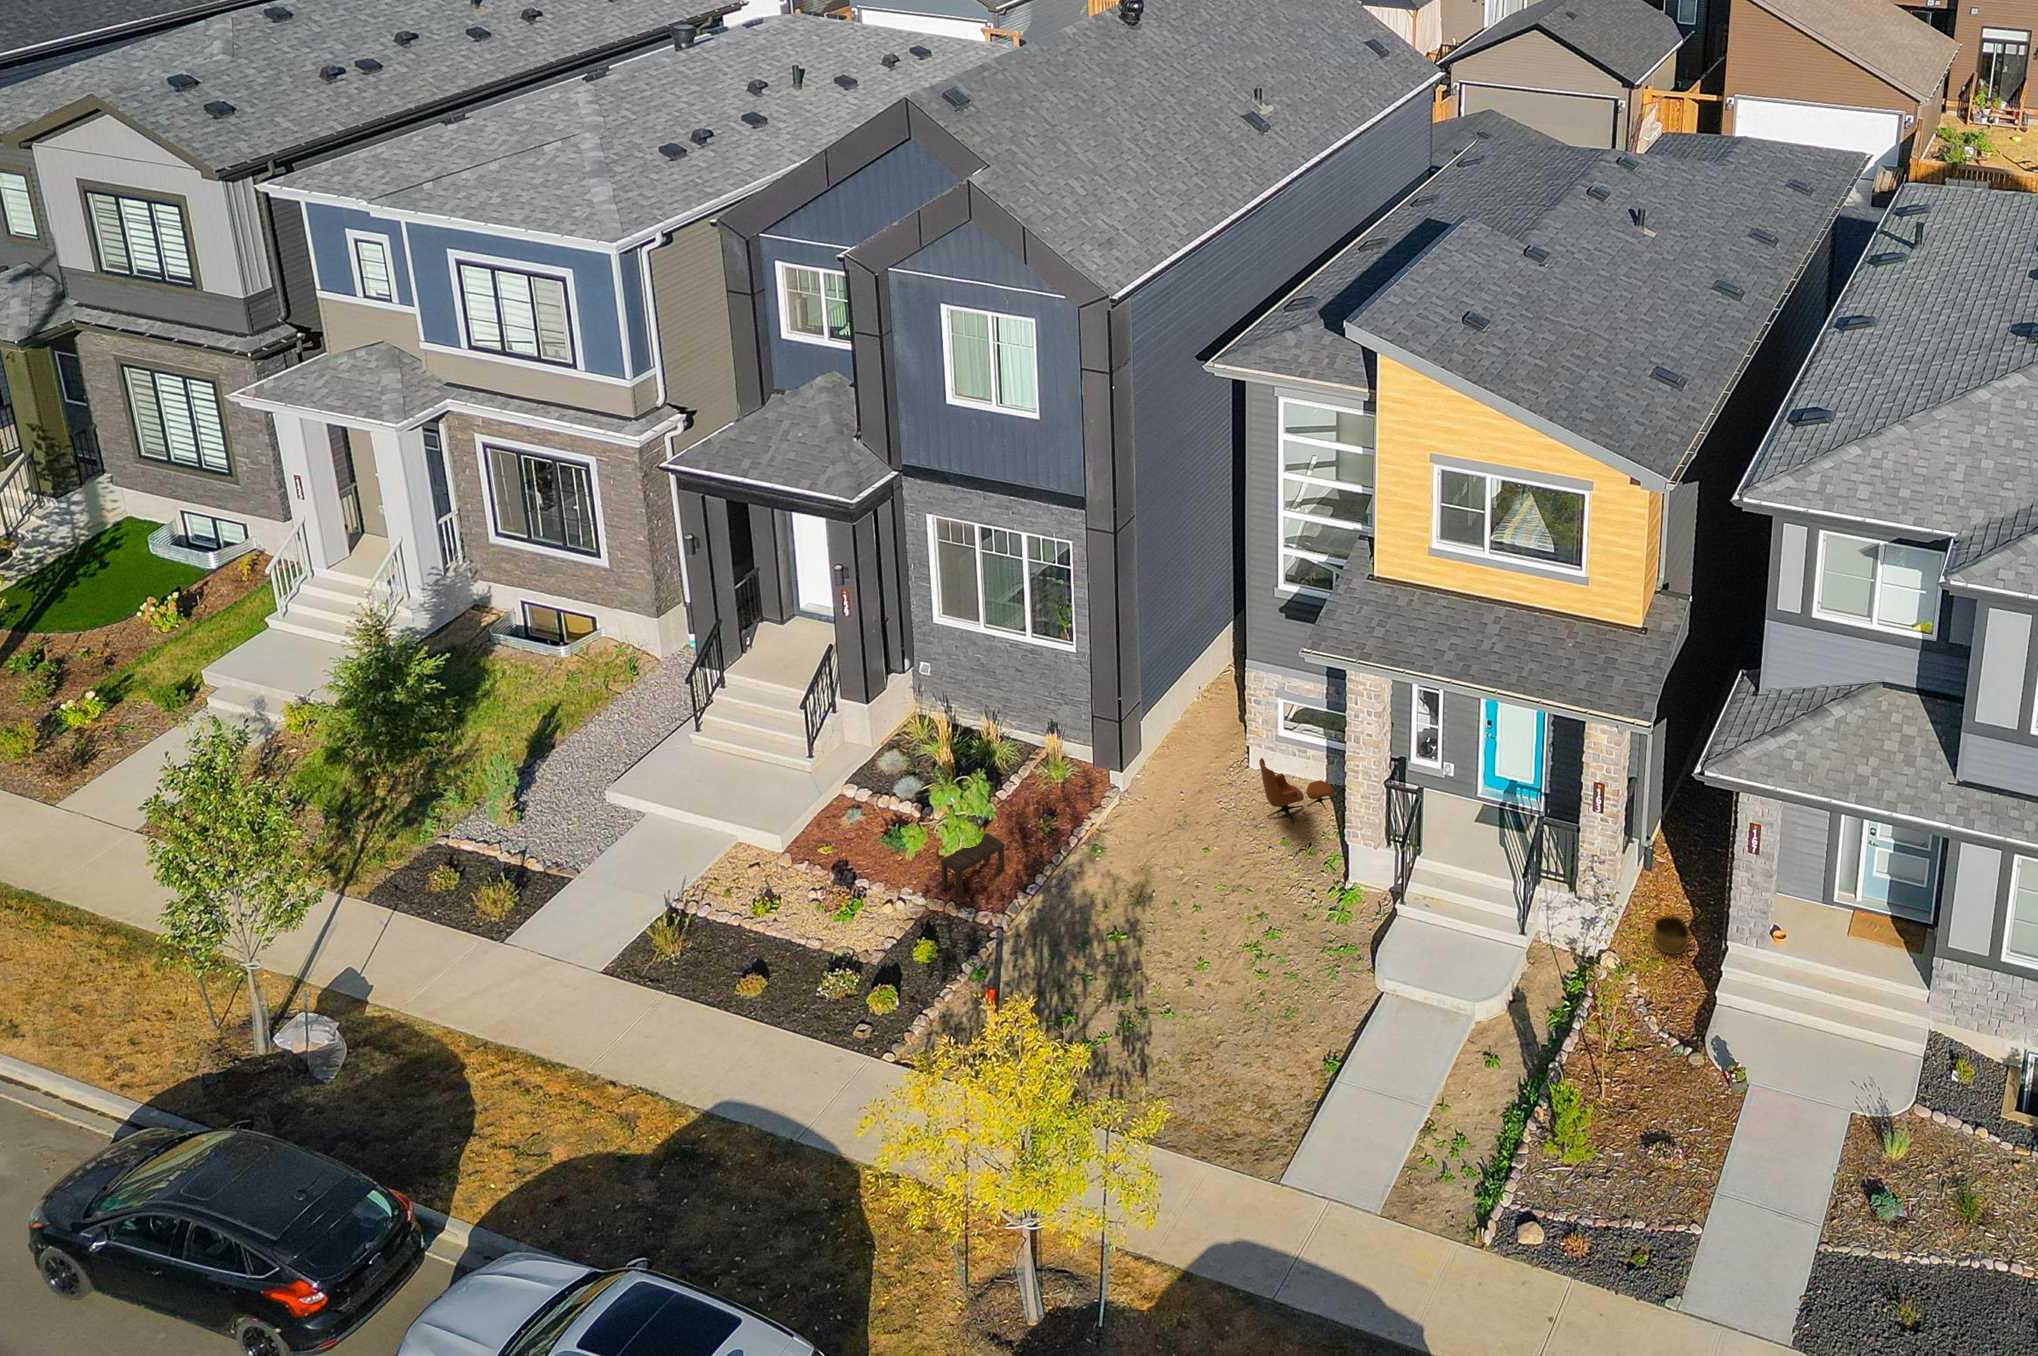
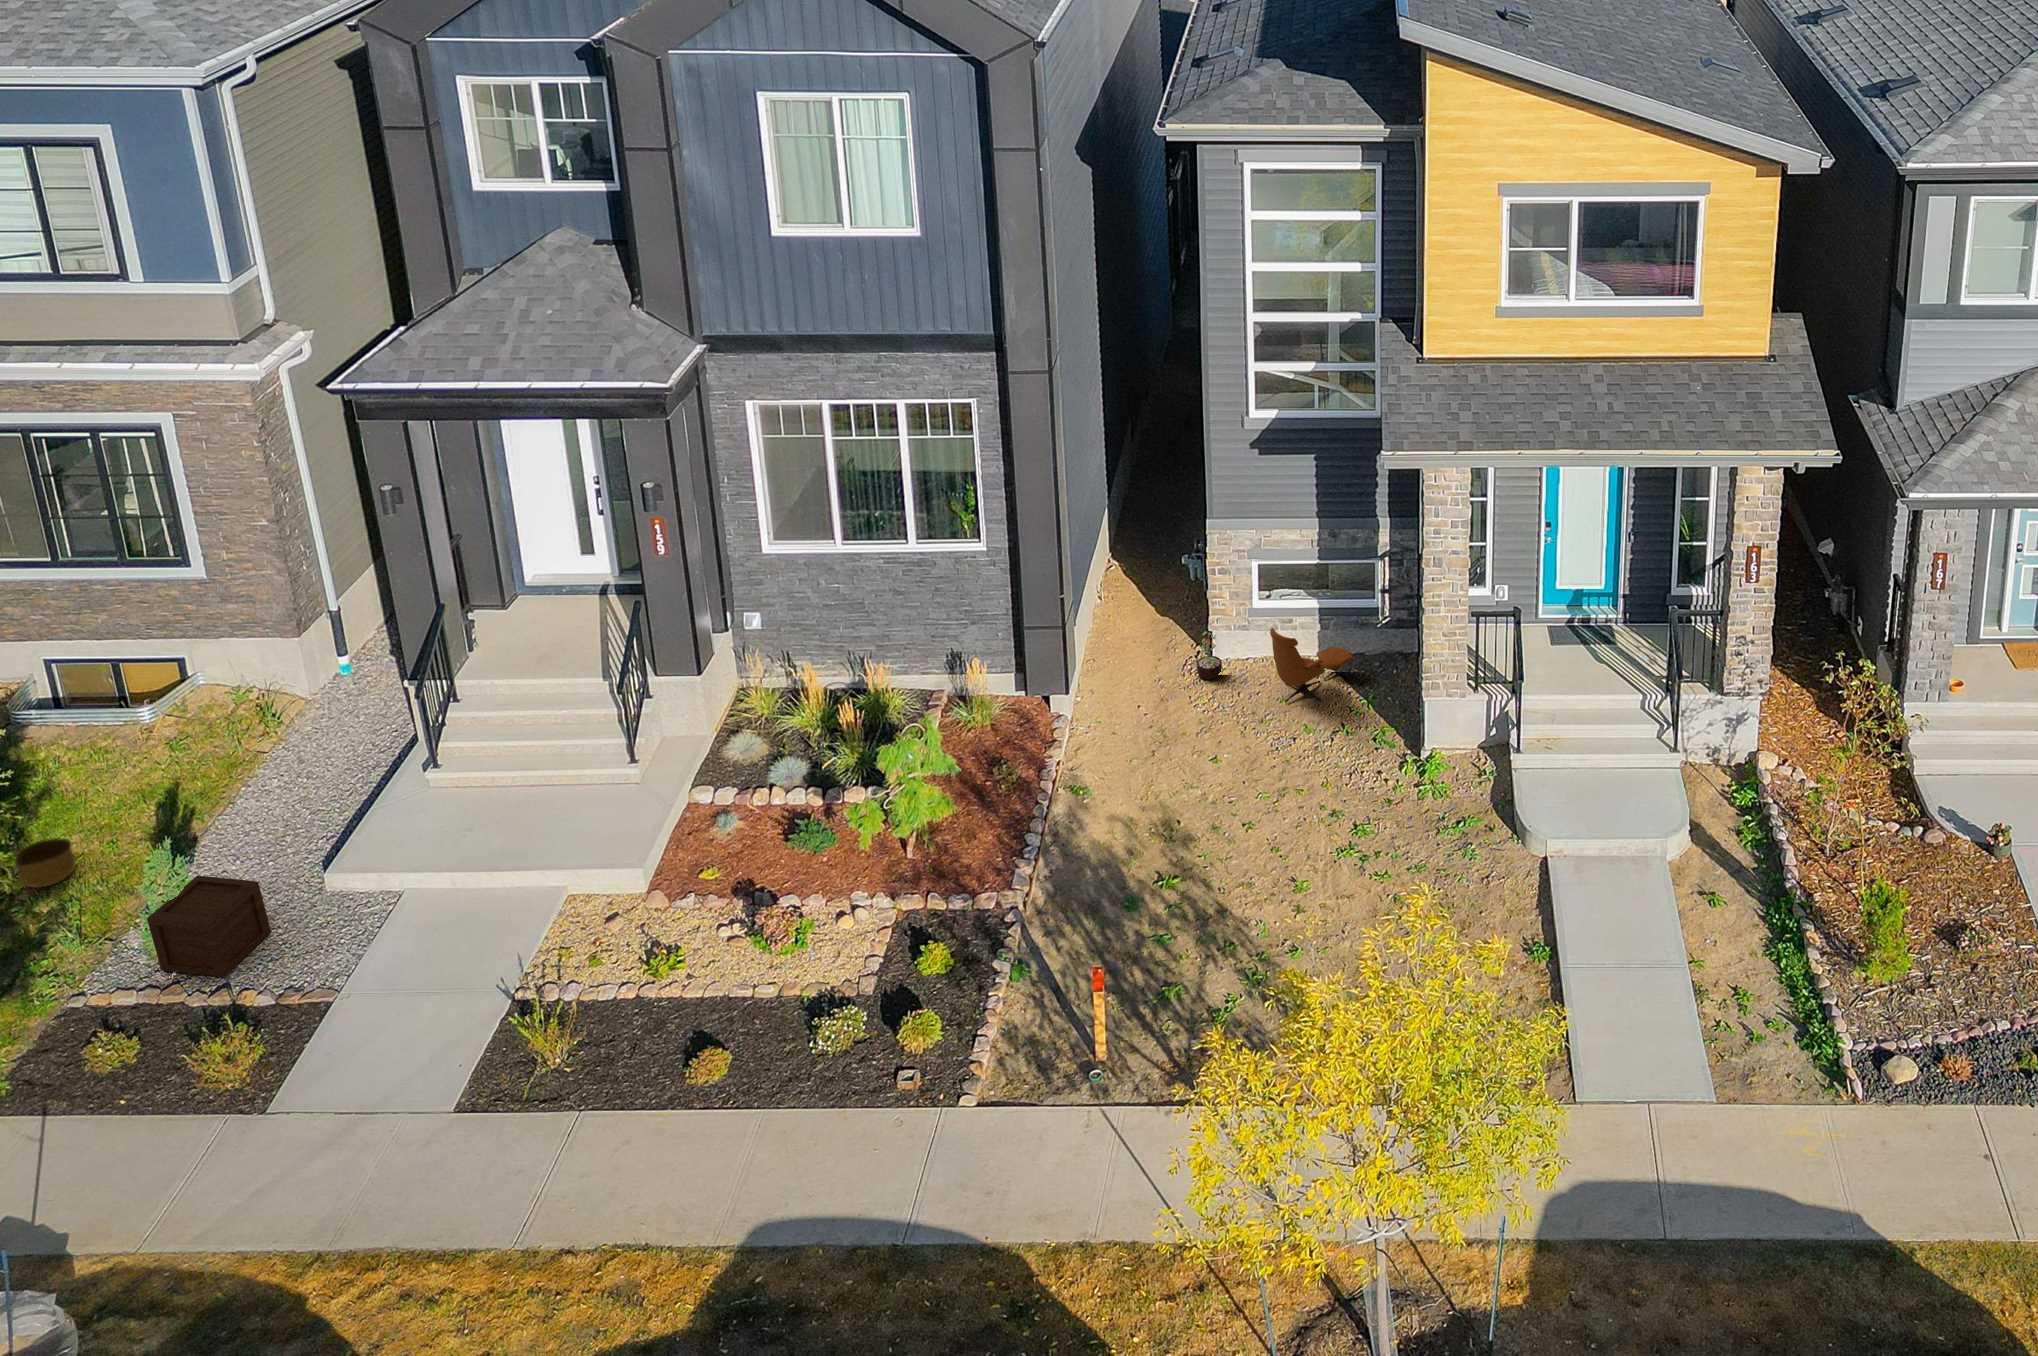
decorative plant: none [1218,747,1238,785] -> present [1197,632,1222,679]
wooden crate: none [500,774,571,843] -> present [147,875,271,977]
bench: present [941,833,1005,897] -> none [903,795,982,887]
basket: present [1654,916,1690,954] -> present [14,838,75,888]

